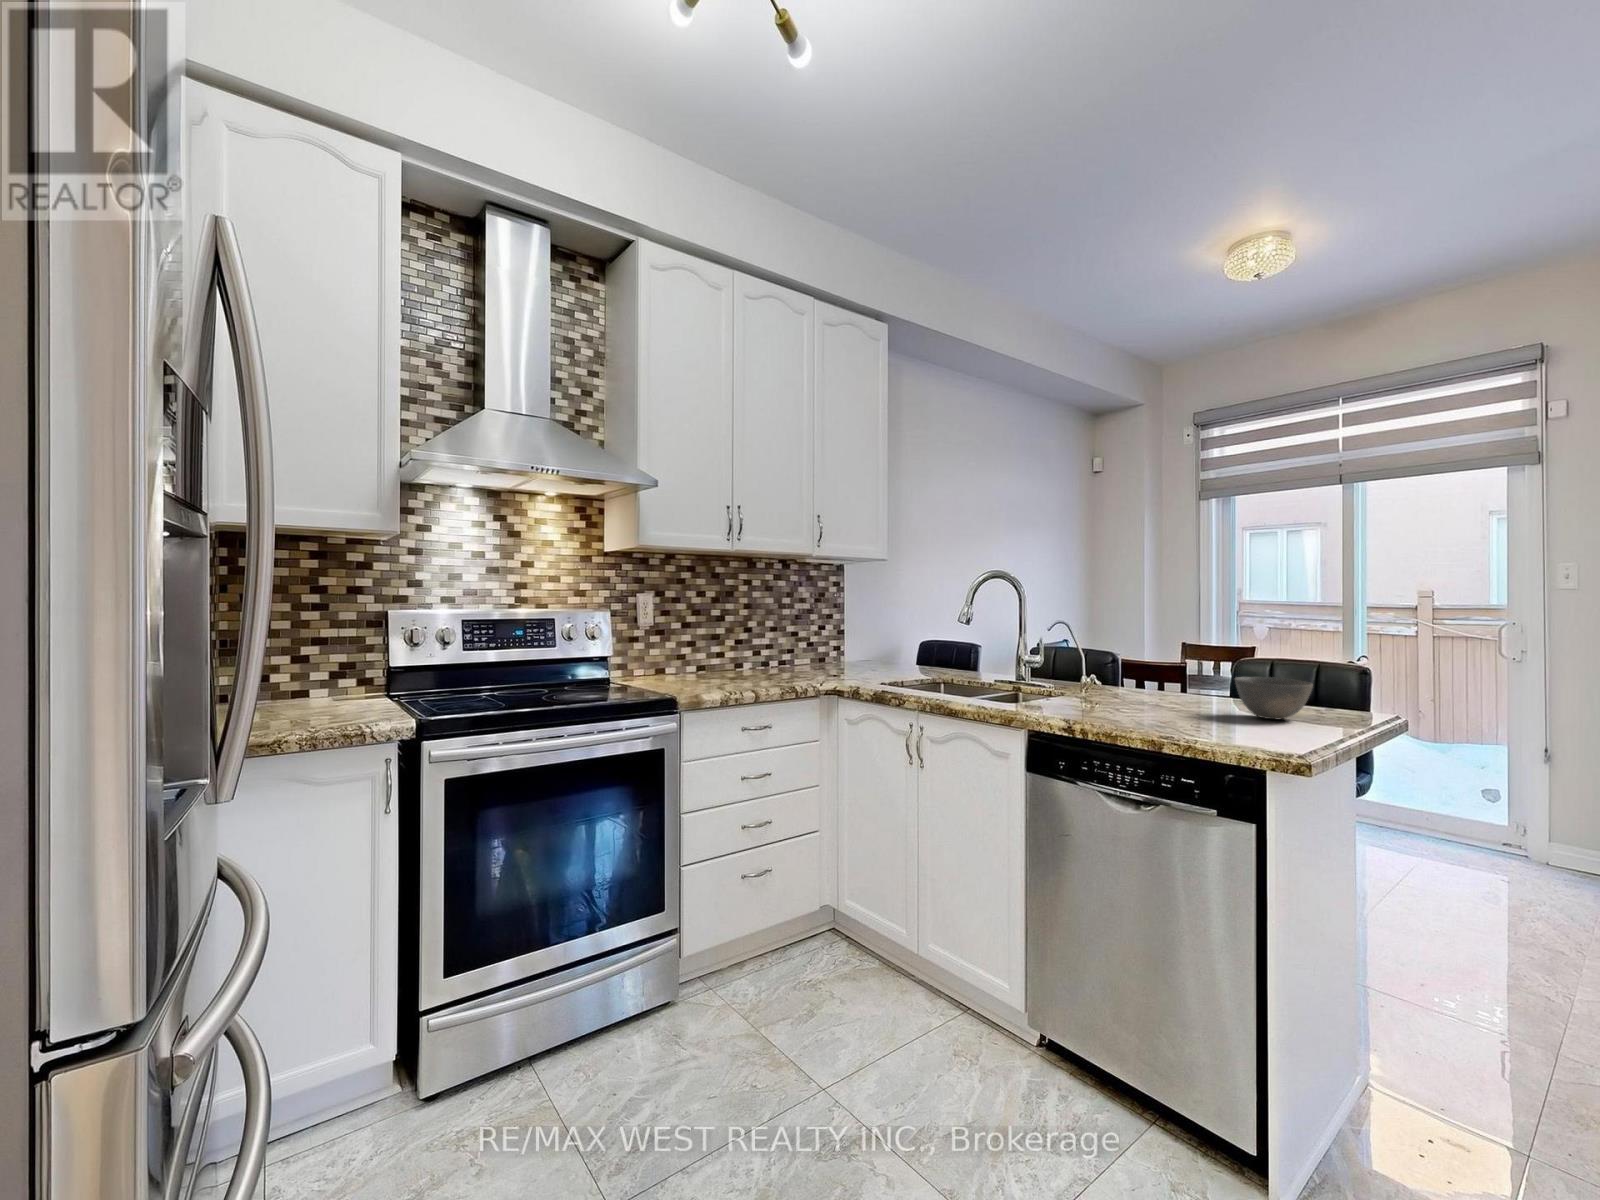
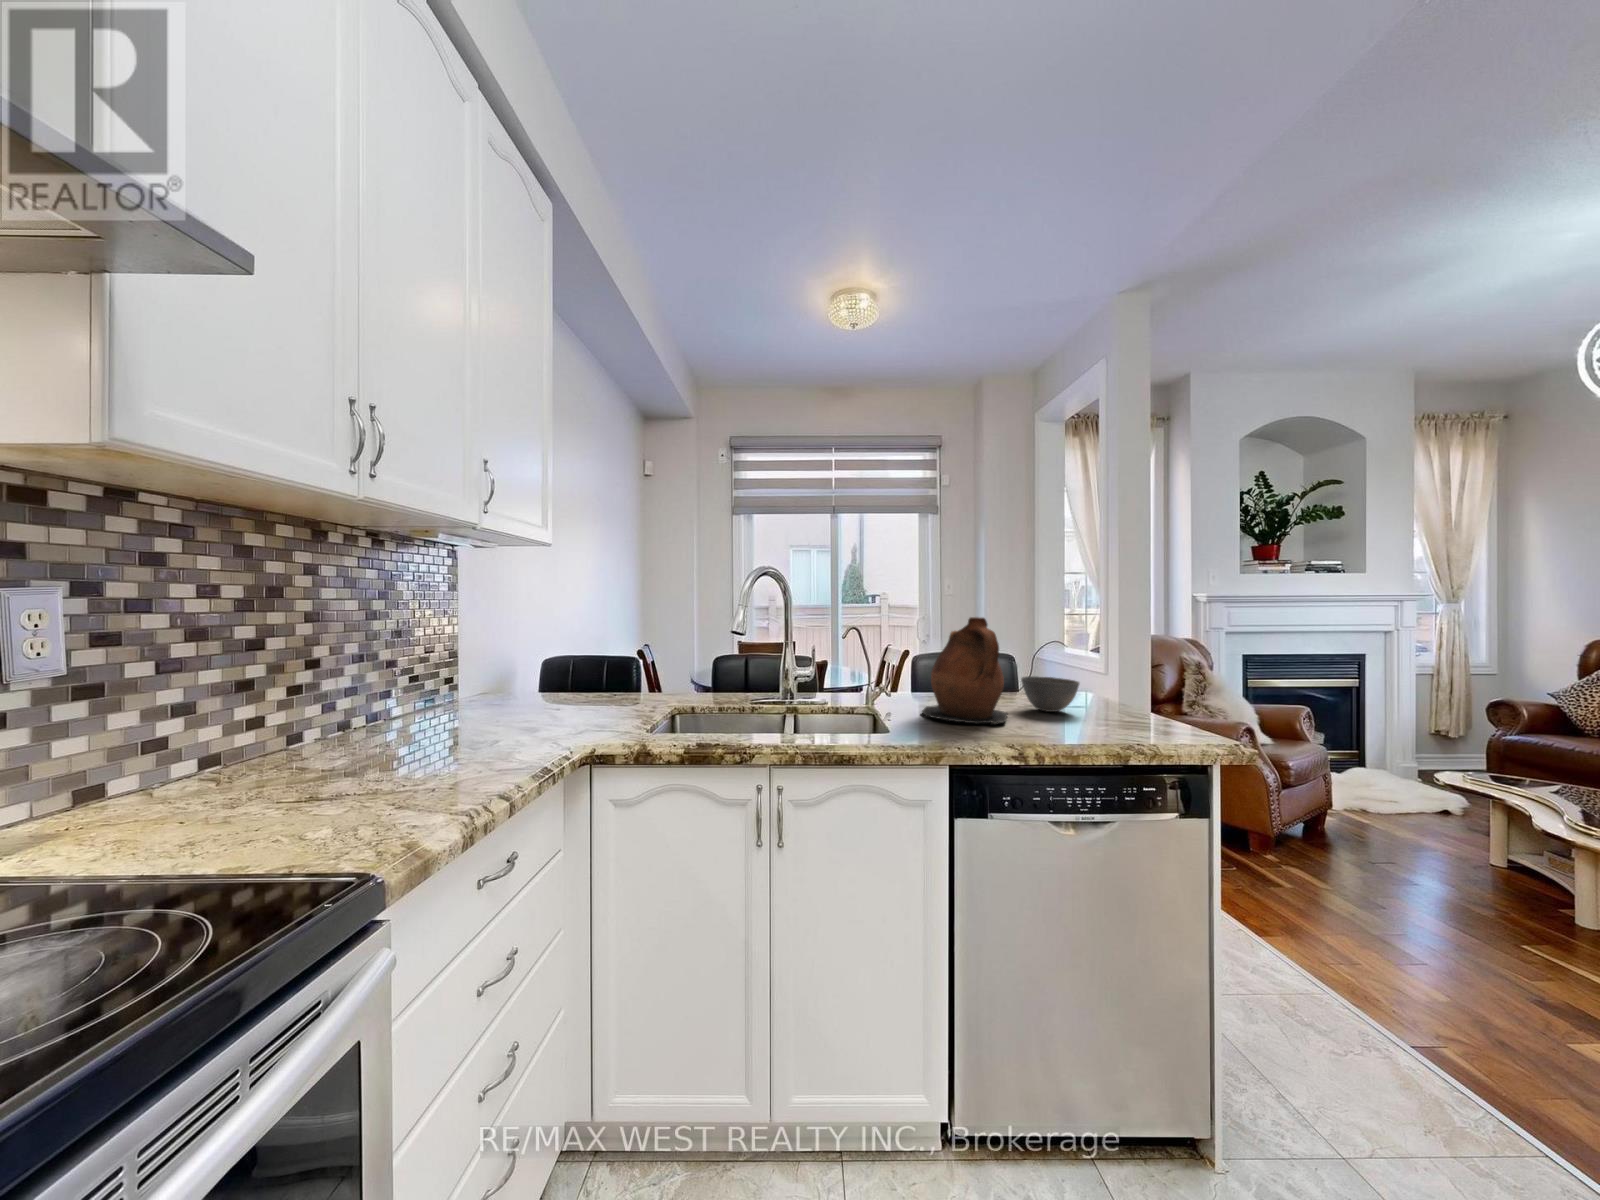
ceramic pitcher: none [1088,605,1198,713] -> present [922,617,1007,724]

